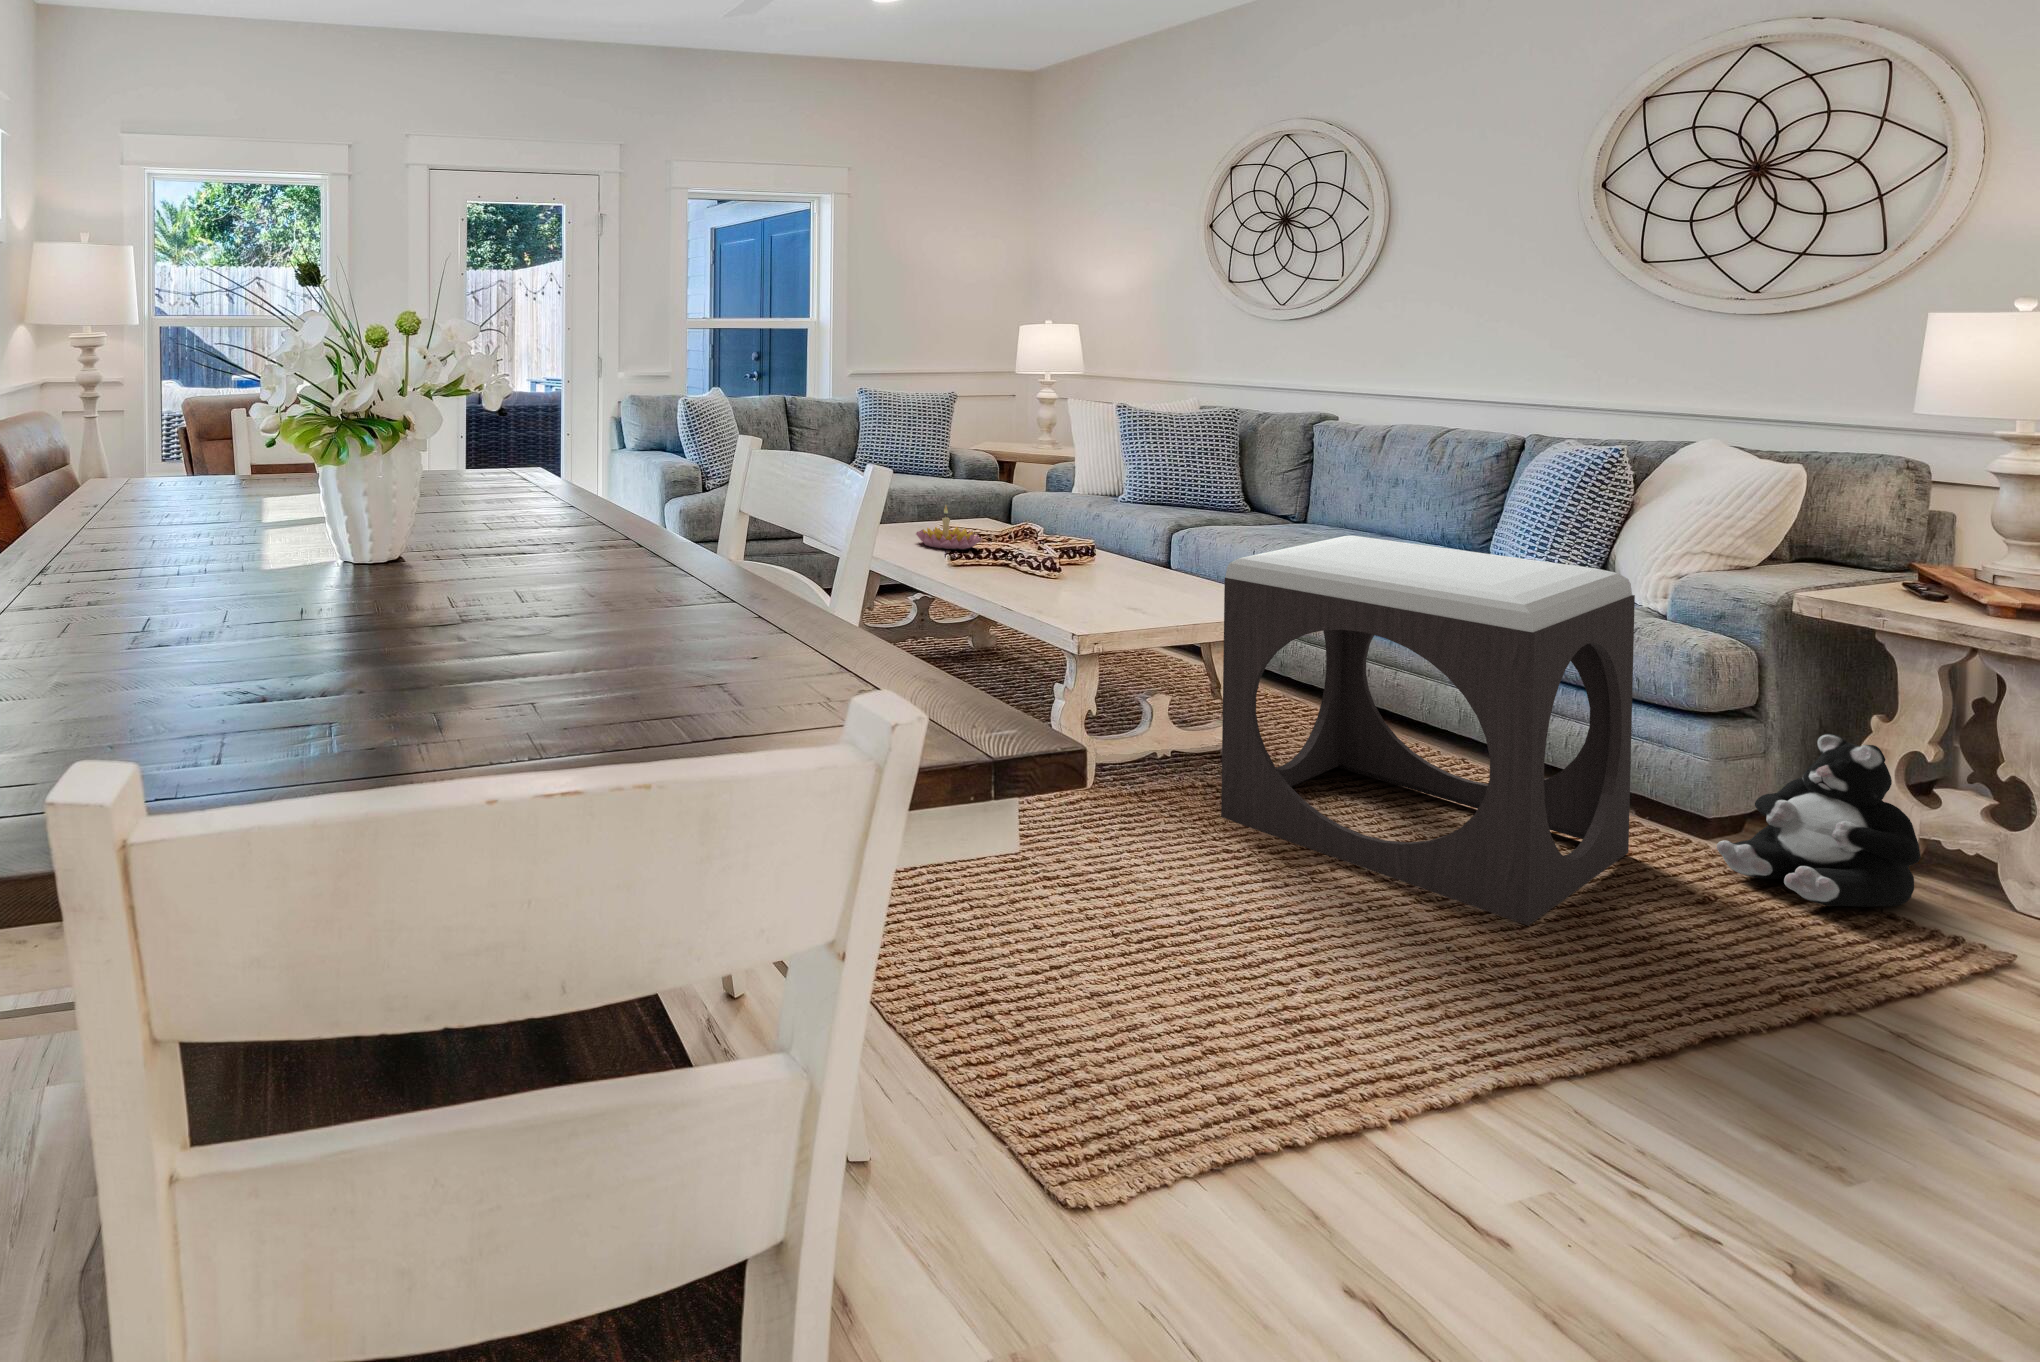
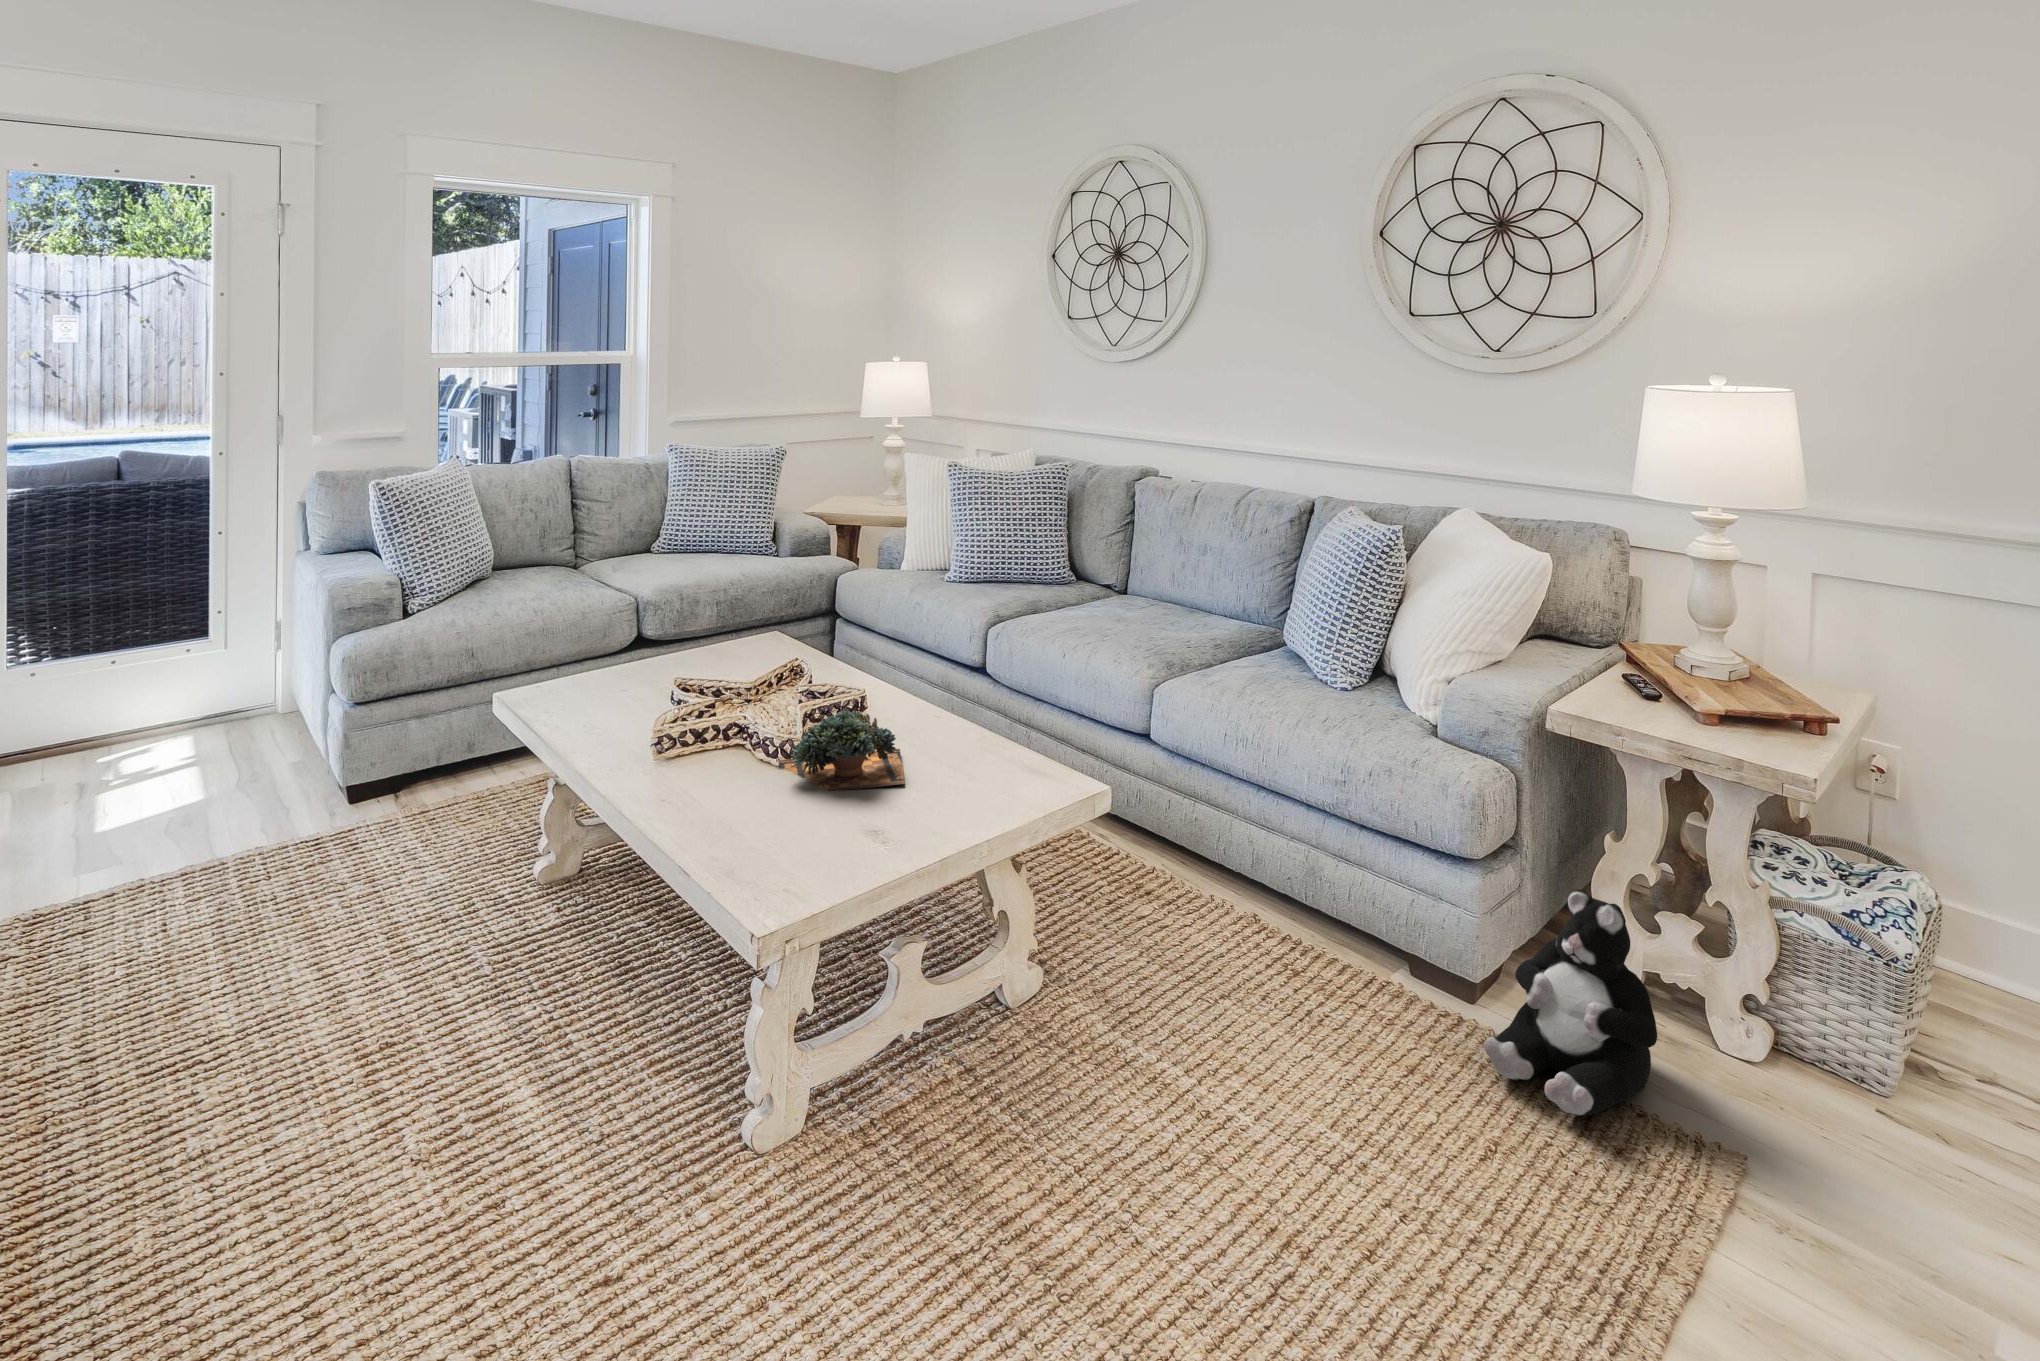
candle holder: present [916,506,982,550] -> none [642,648,731,714]
footstool: present [1221,536,1635,926] -> none [963,681,1406,1281]
succulent plant: none [1041,540,1150,595] -> present [778,710,905,791]

